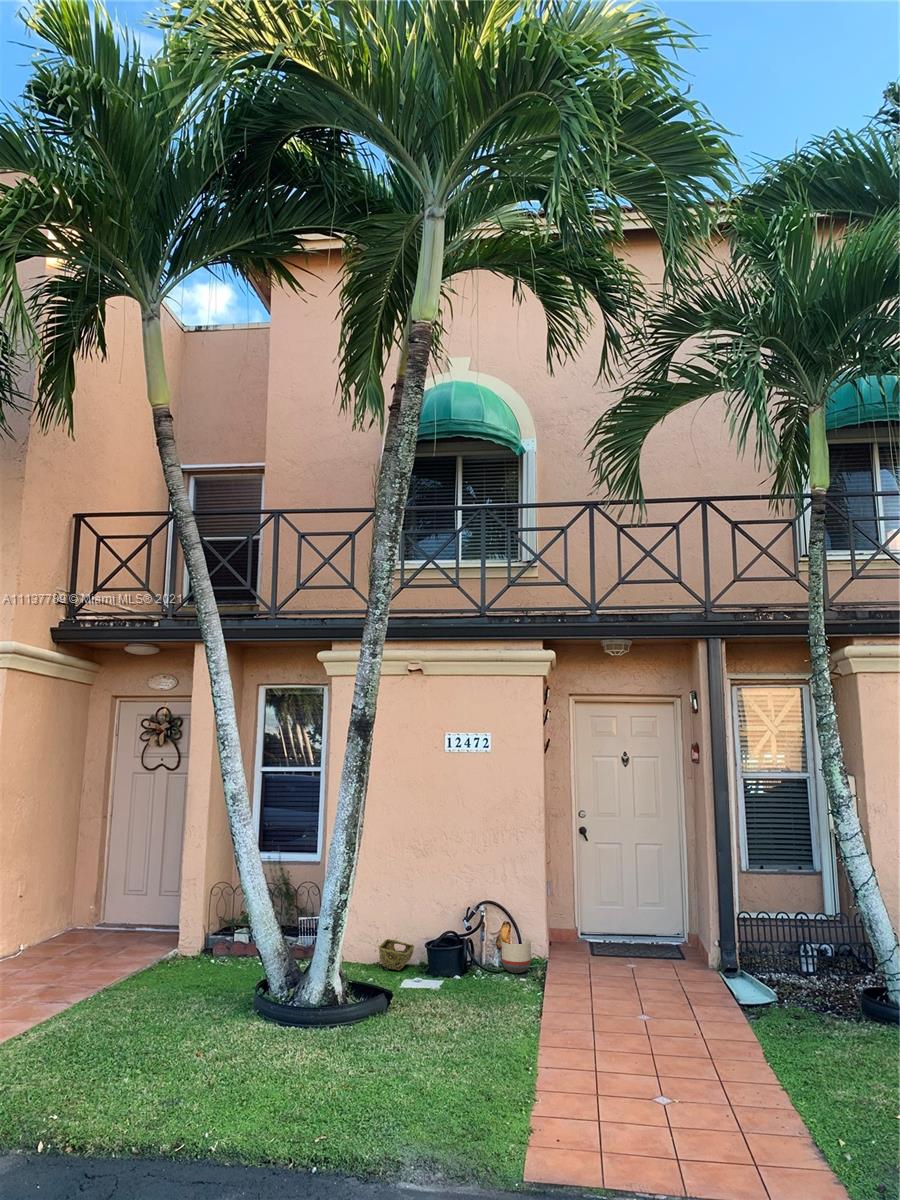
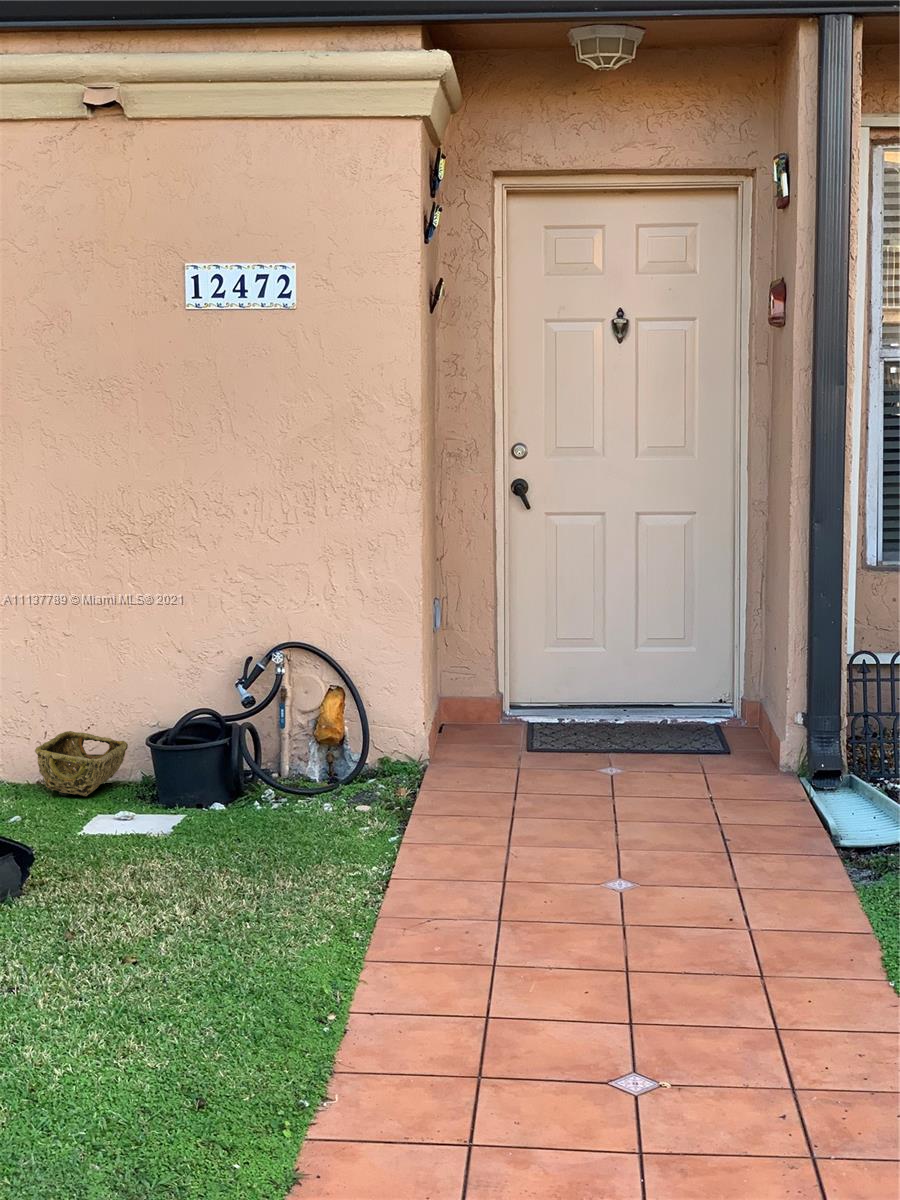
planter: present [502,939,531,973] -> none [321,719,386,793]

